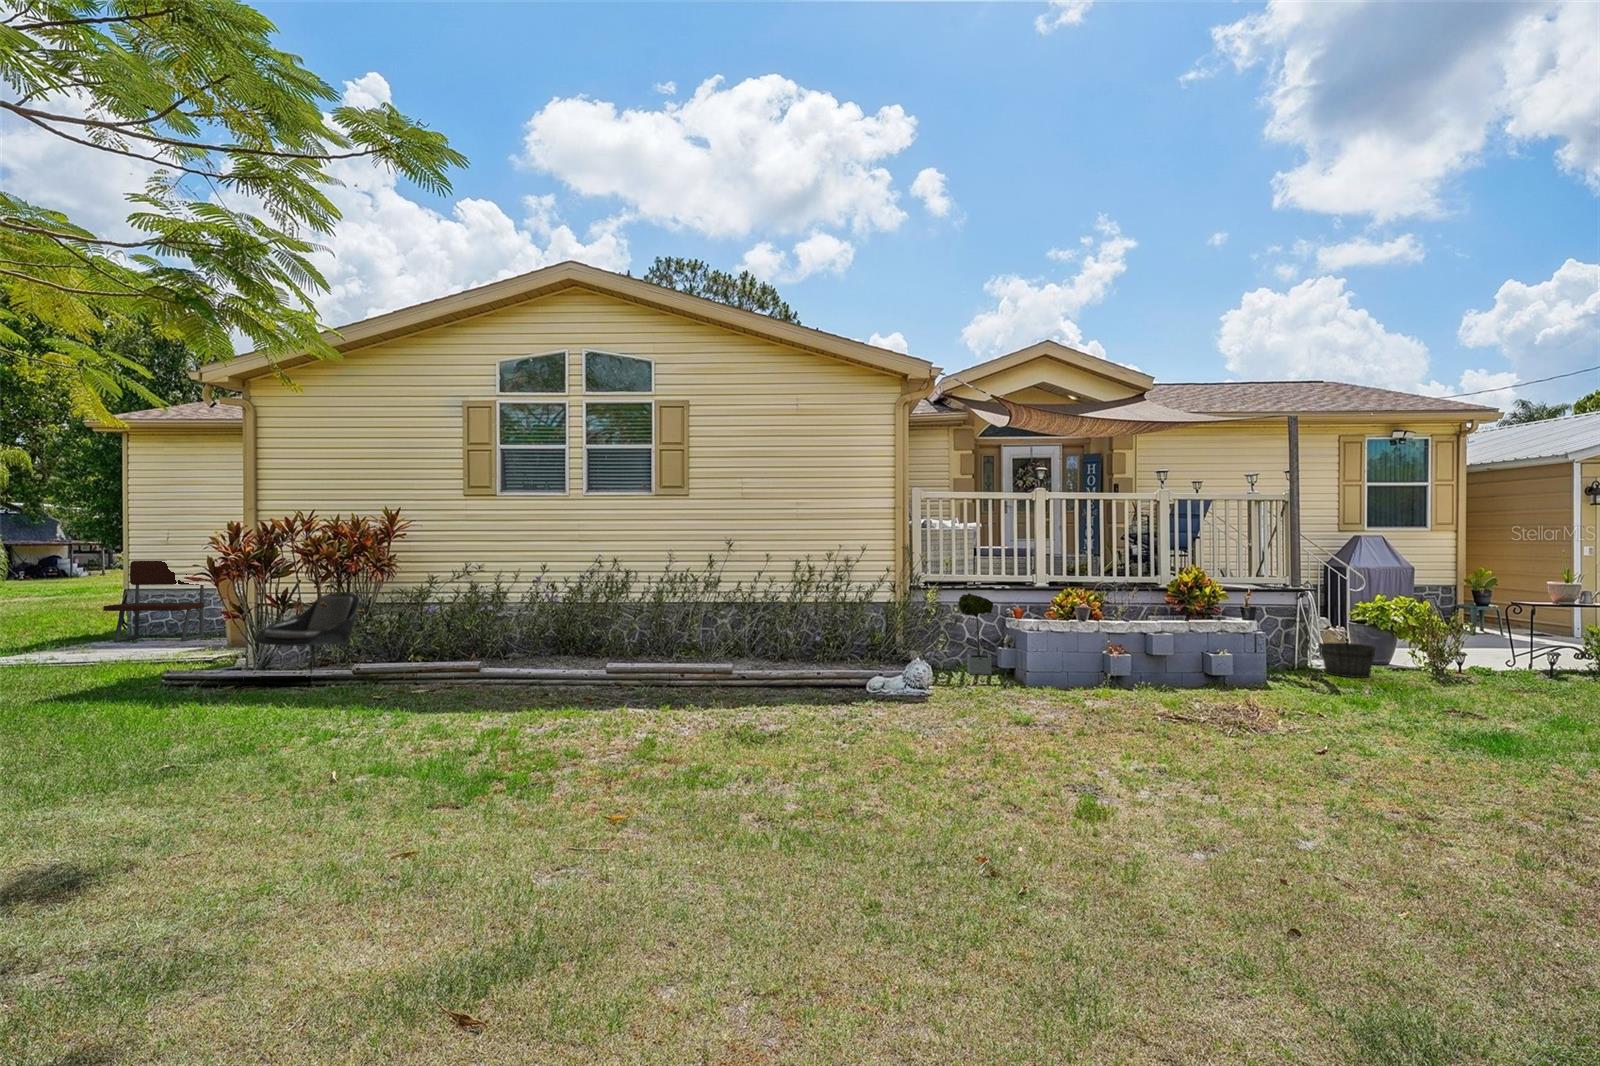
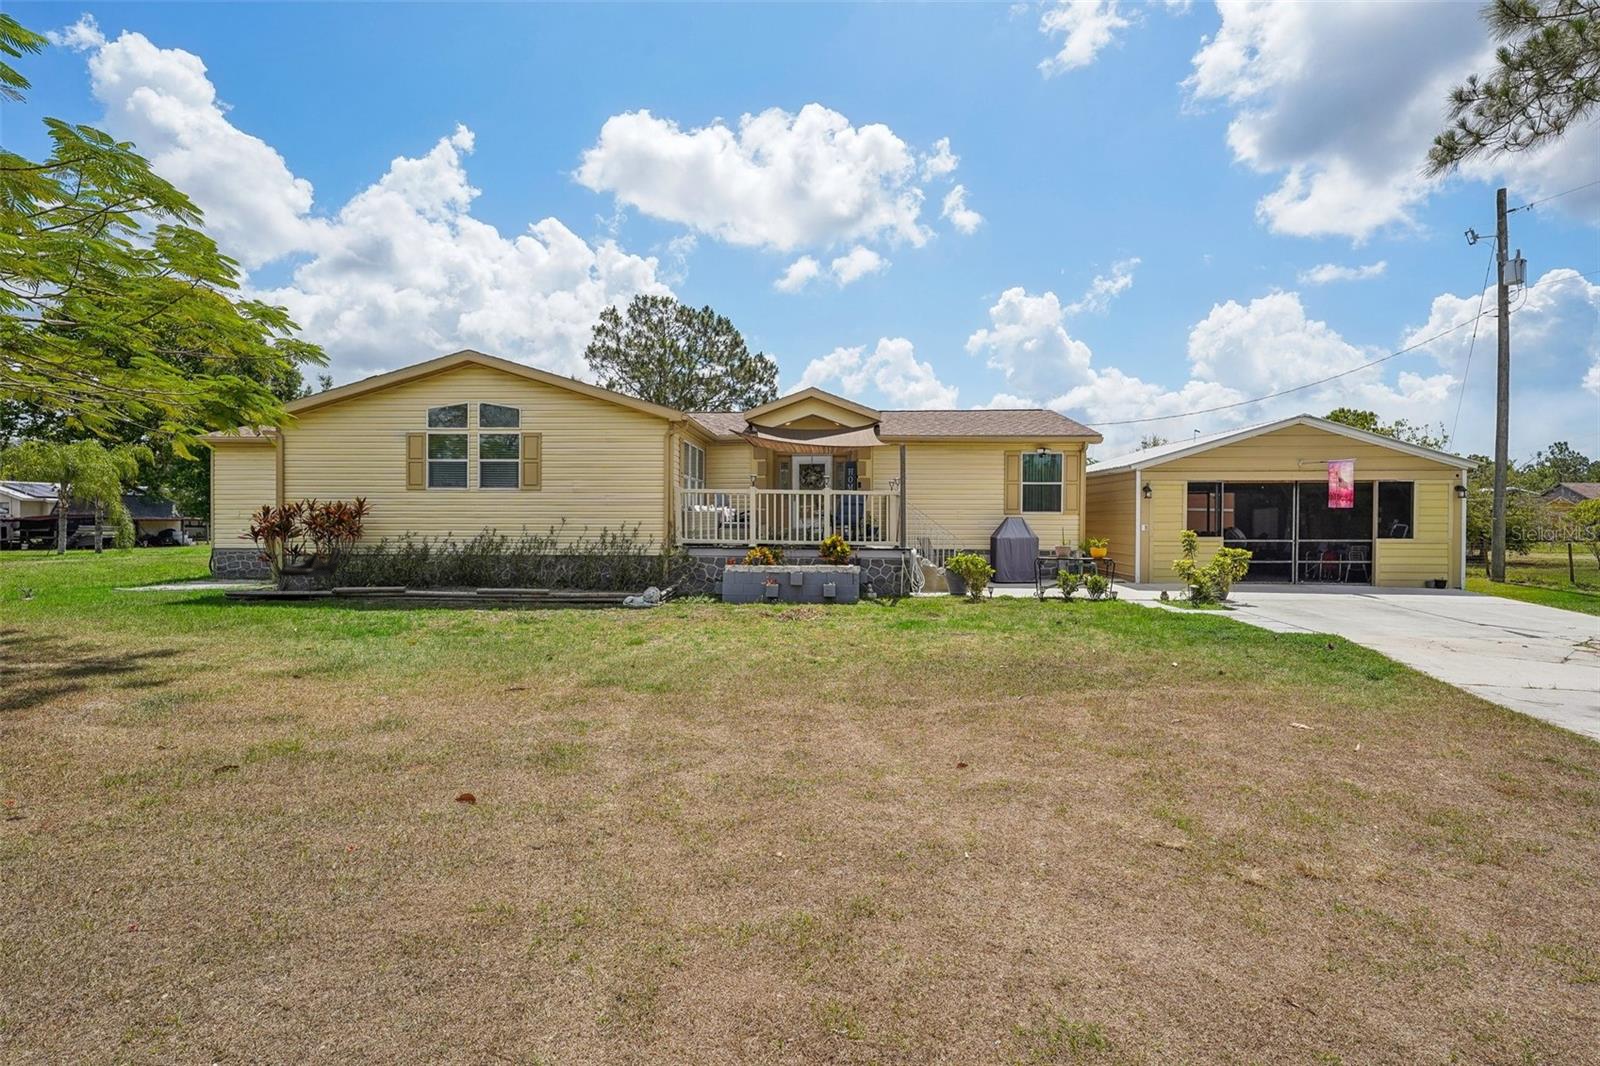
bench: present [103,561,204,642] -> none [197,529,263,581]
potted tree: present [958,593,993,675] -> none [697,550,718,599]
wooden bucket: present [1320,638,1376,678] -> none [915,577,944,602]

